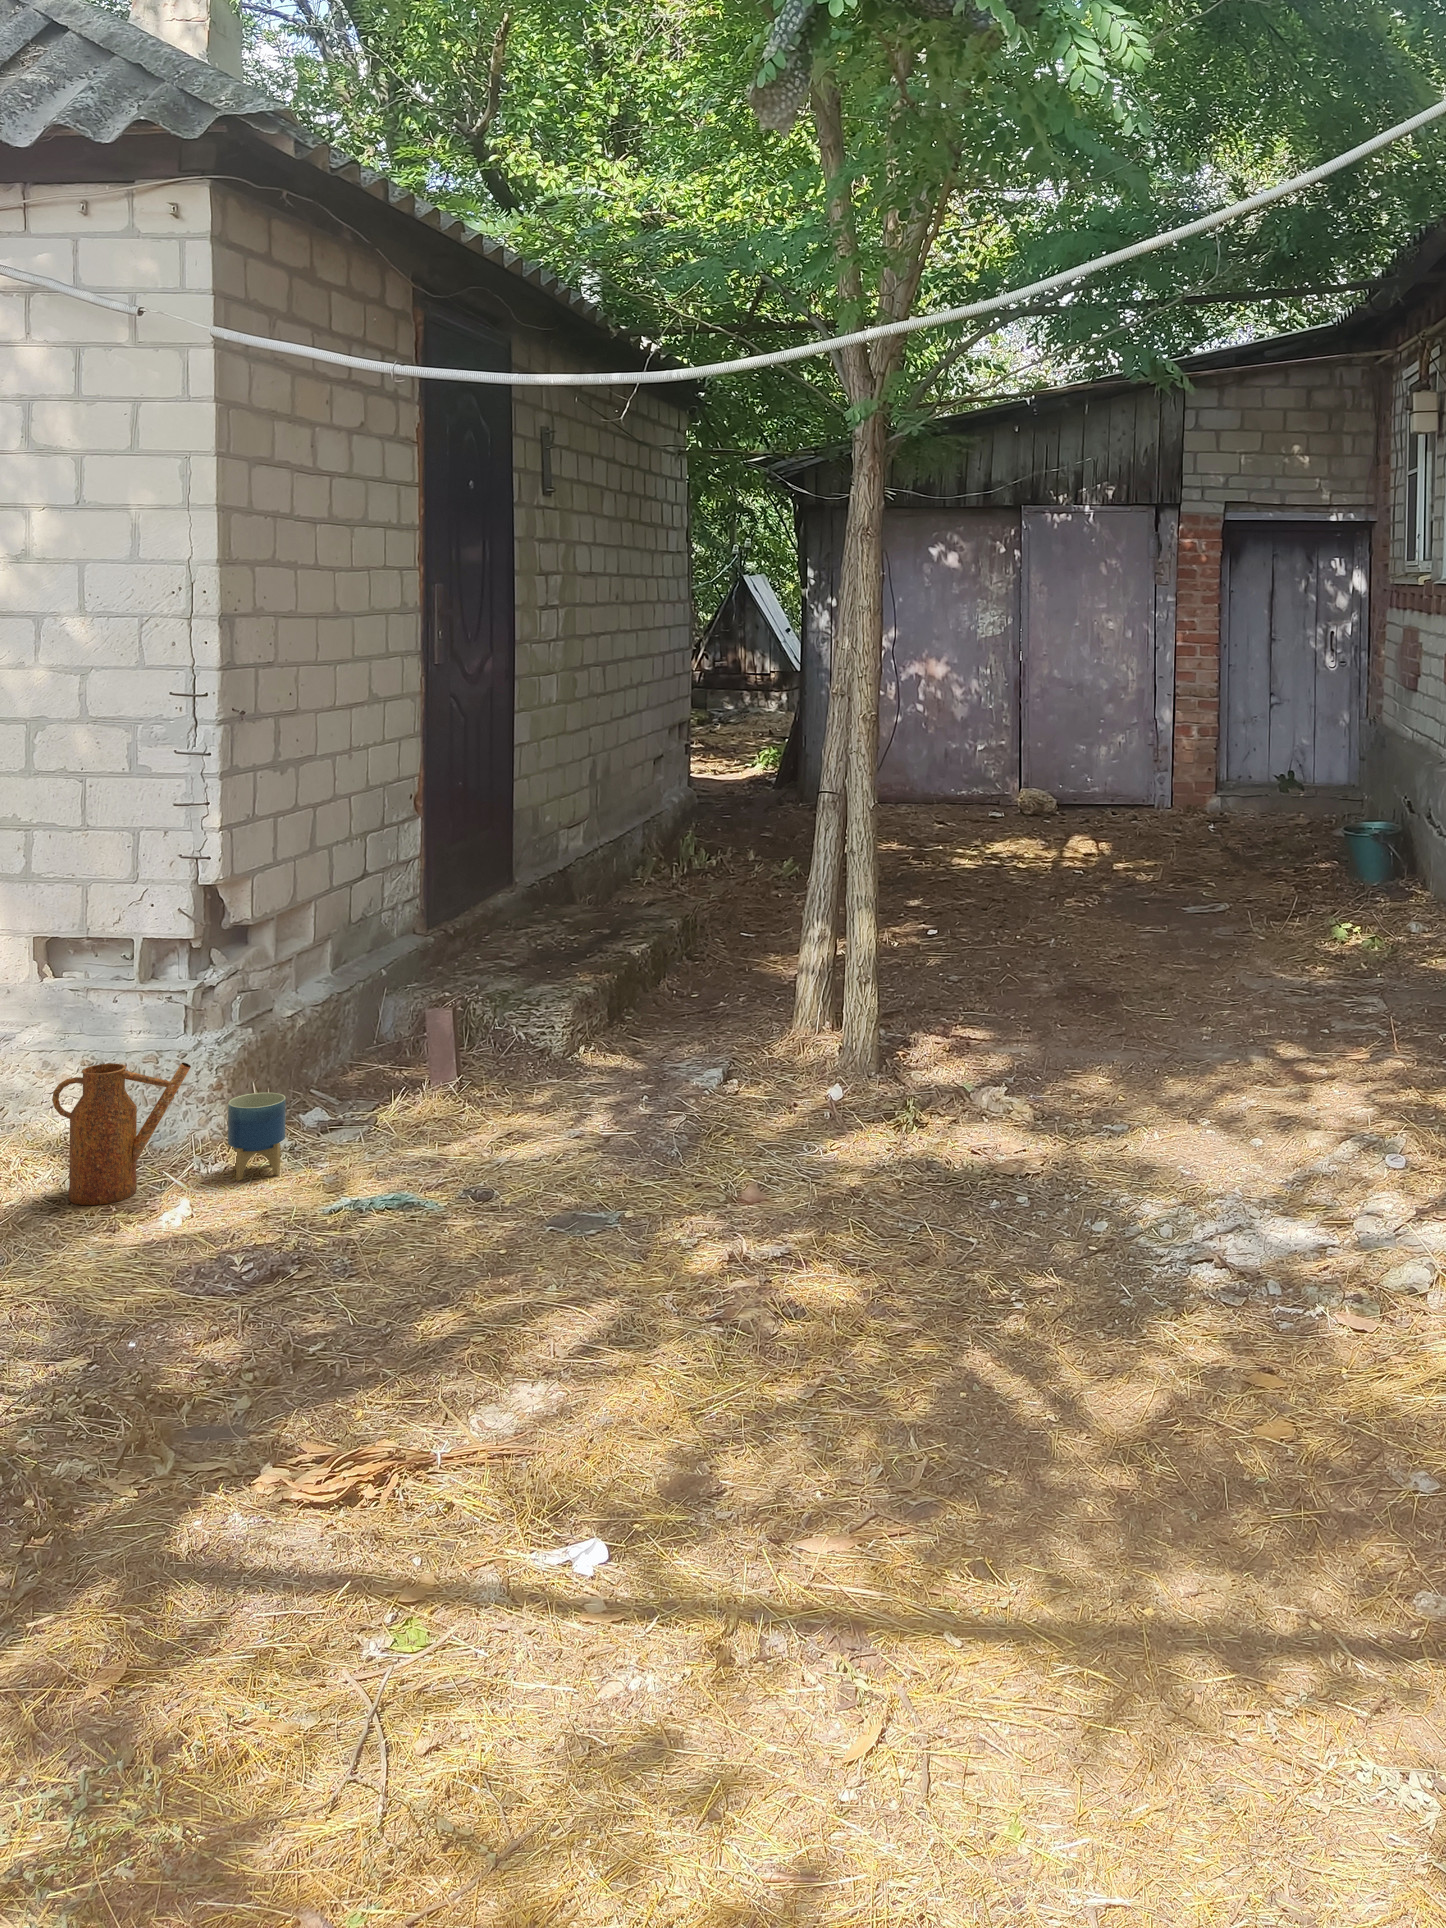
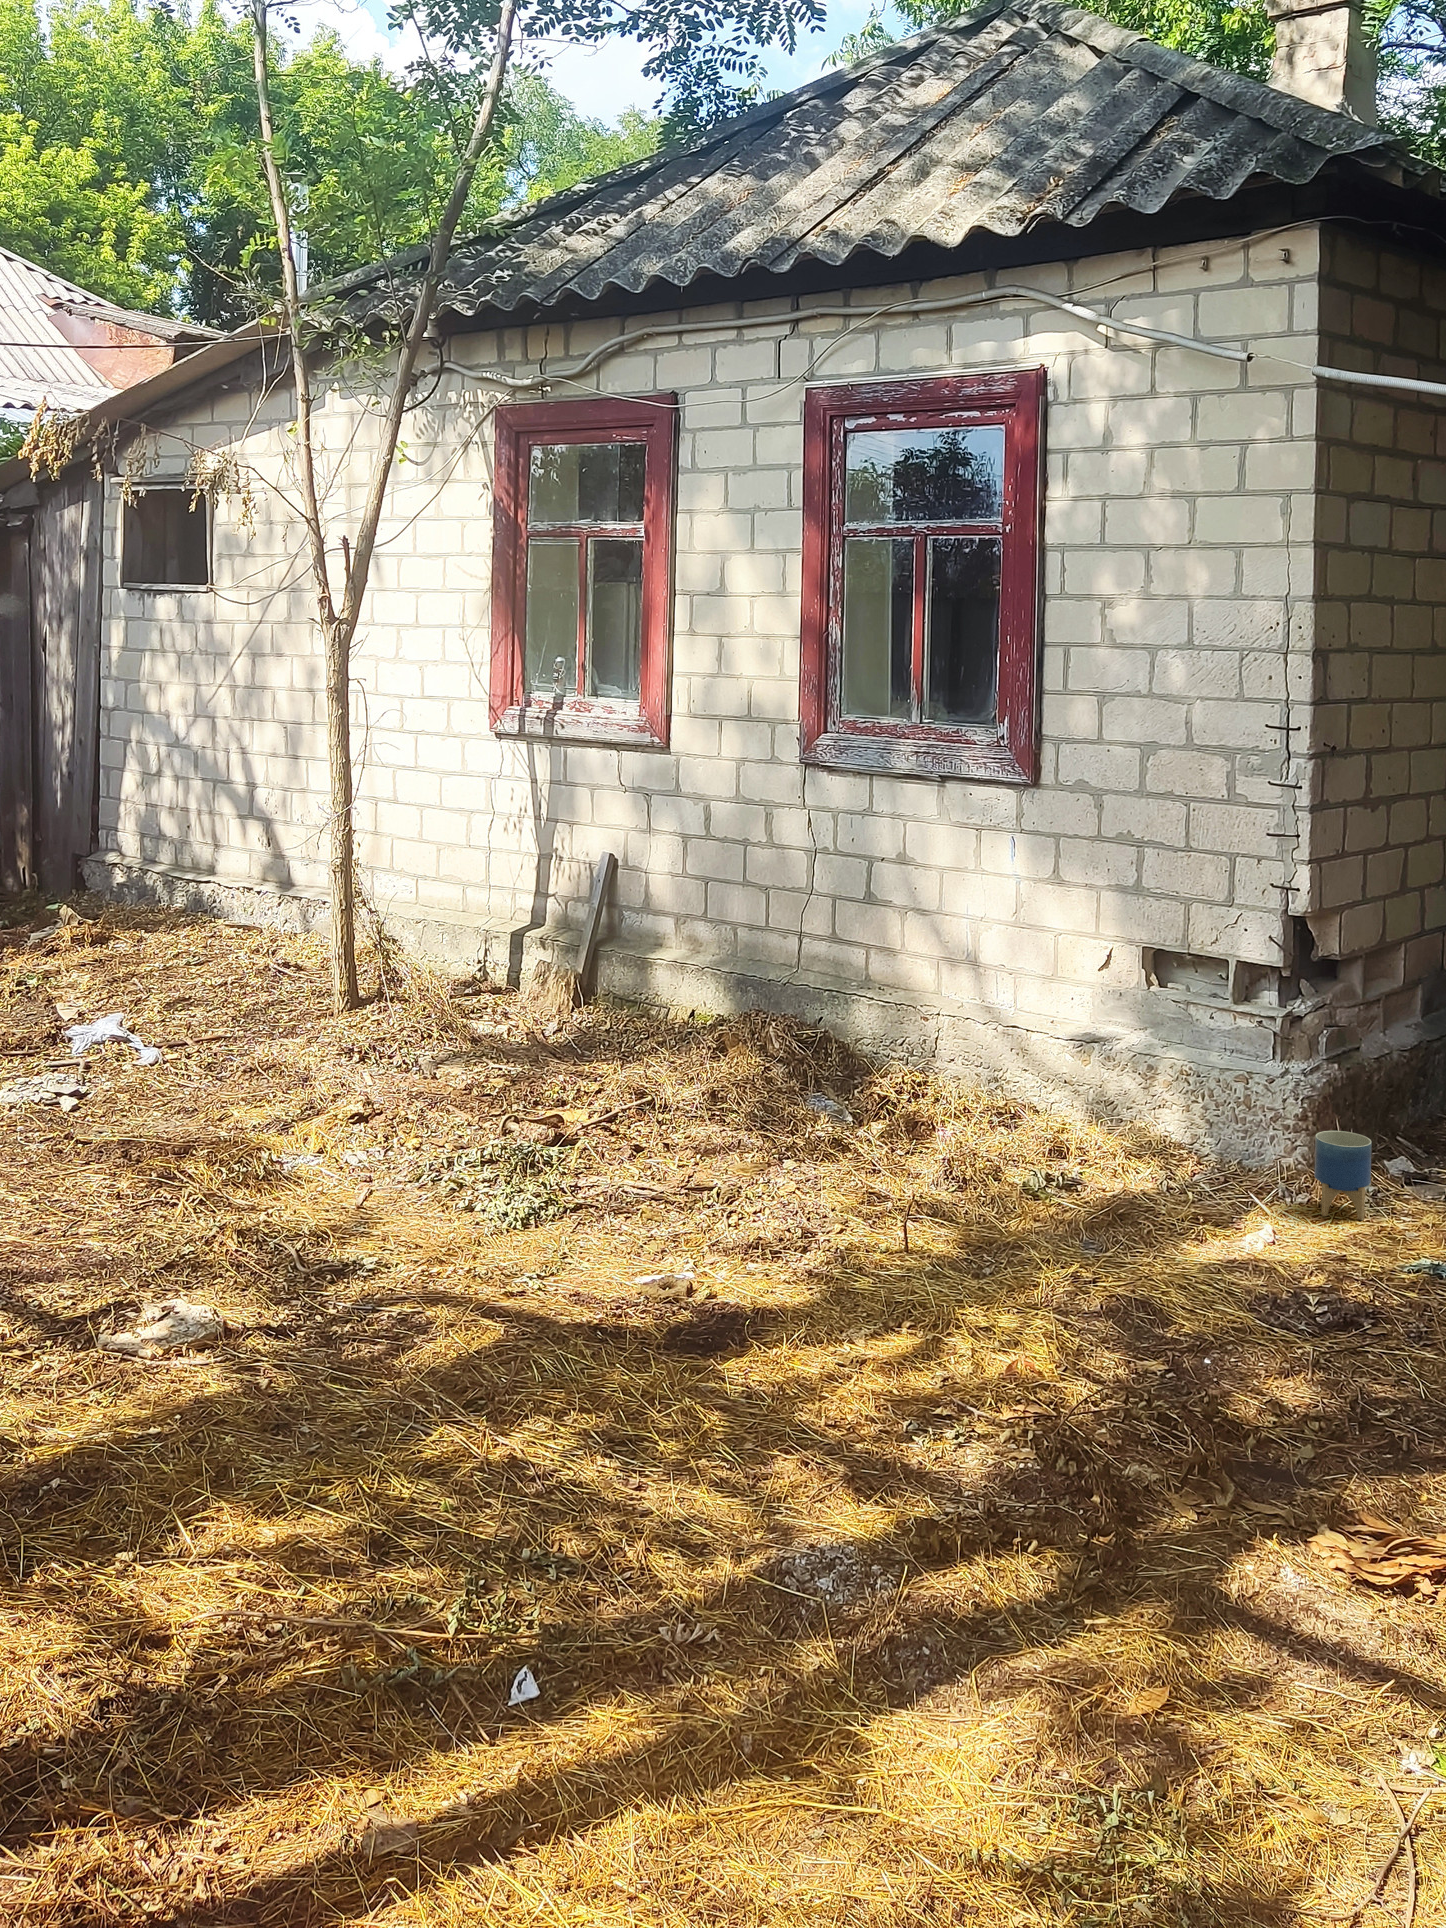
watering can: present [52,1063,191,1205] -> none [1159,1074,1280,1209]

